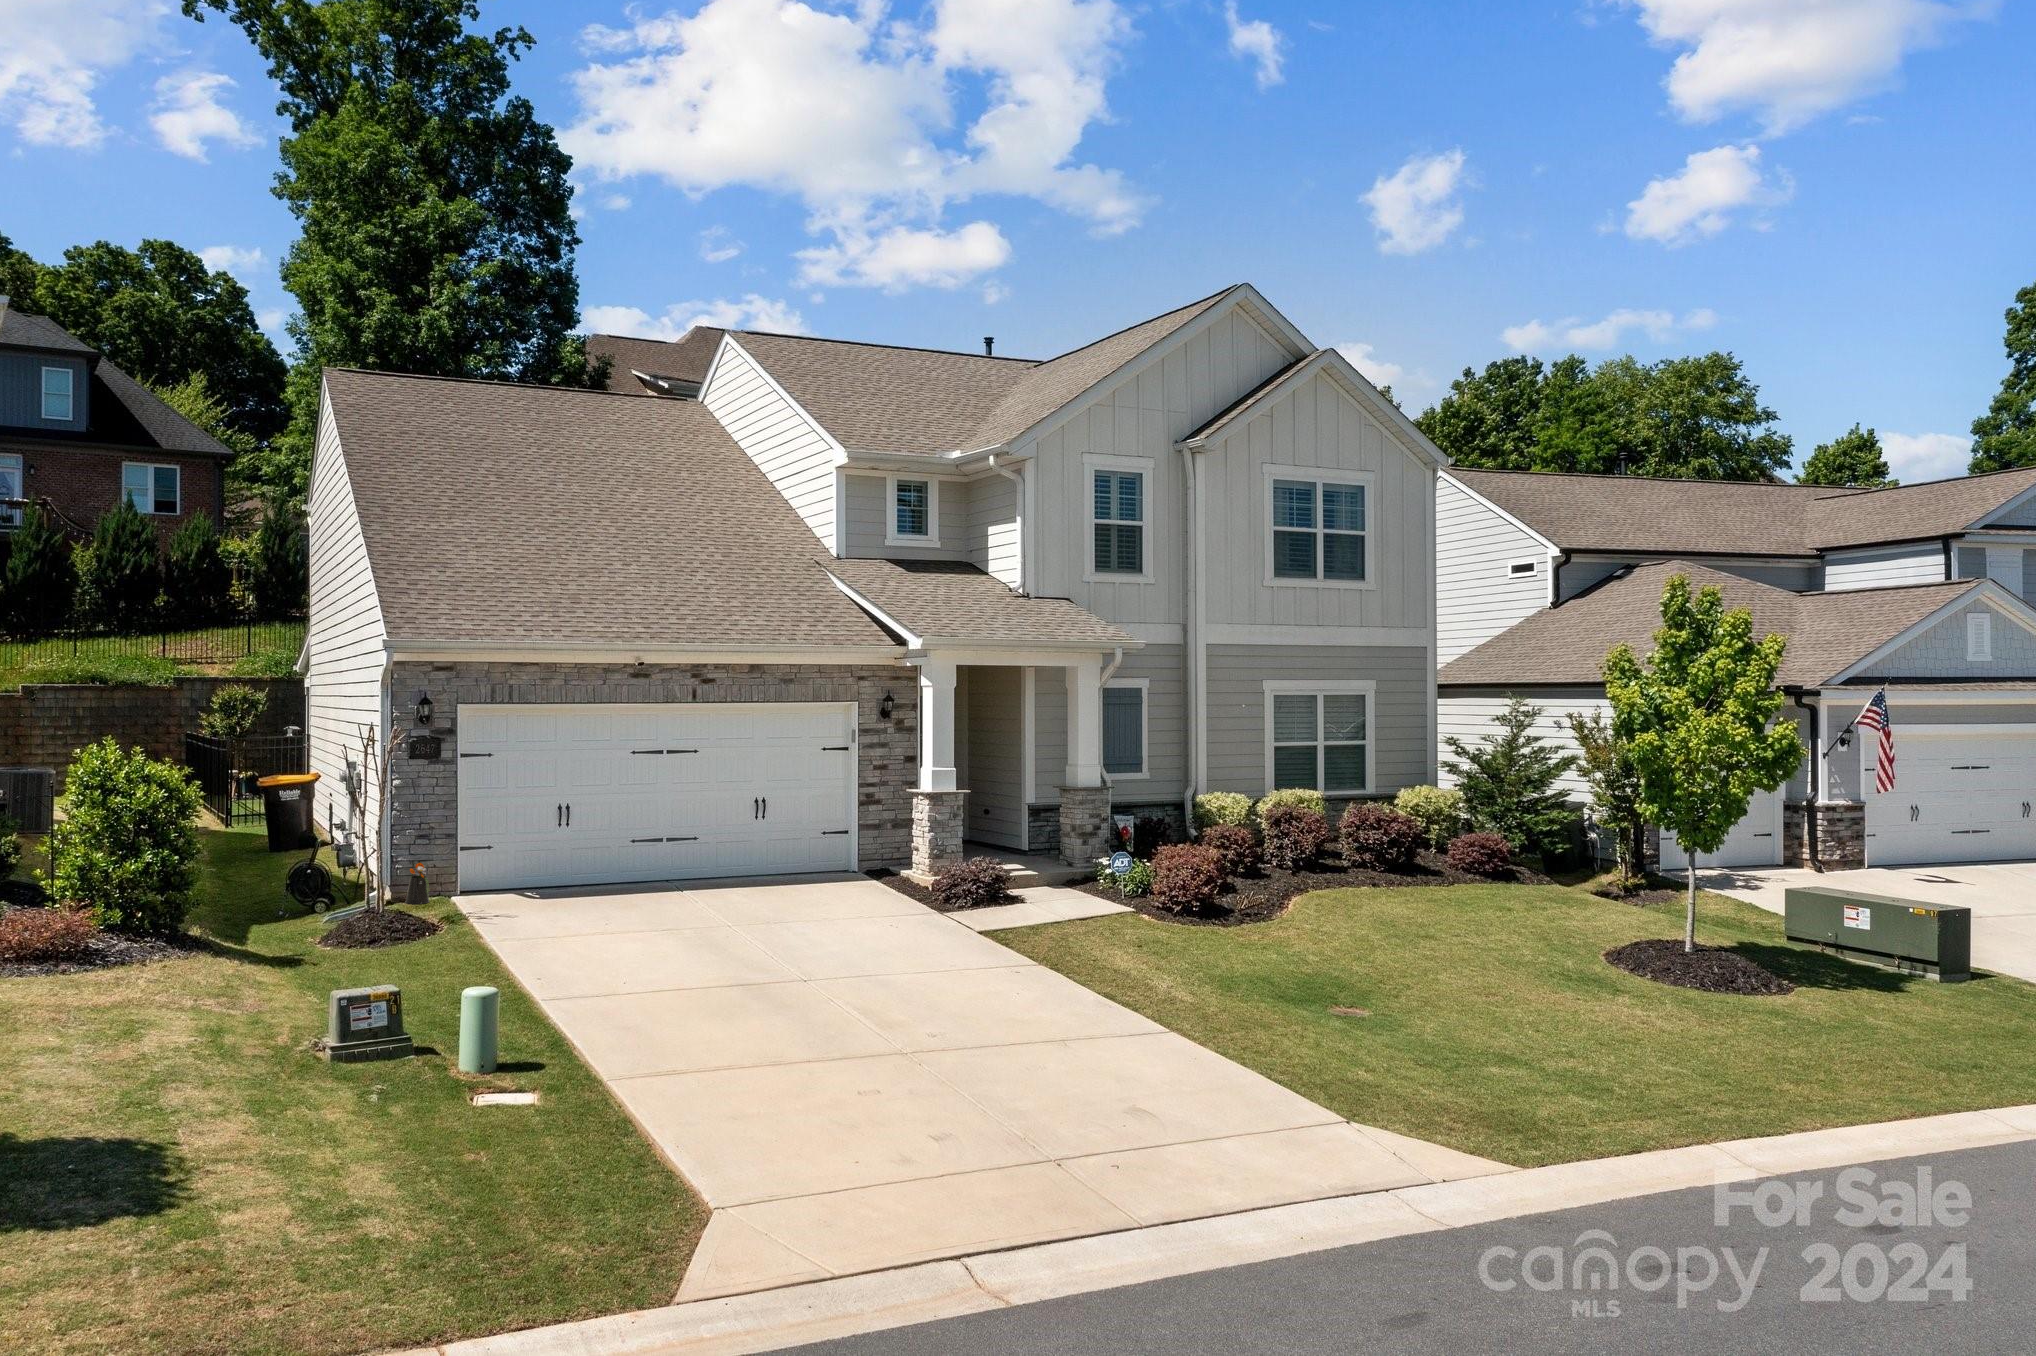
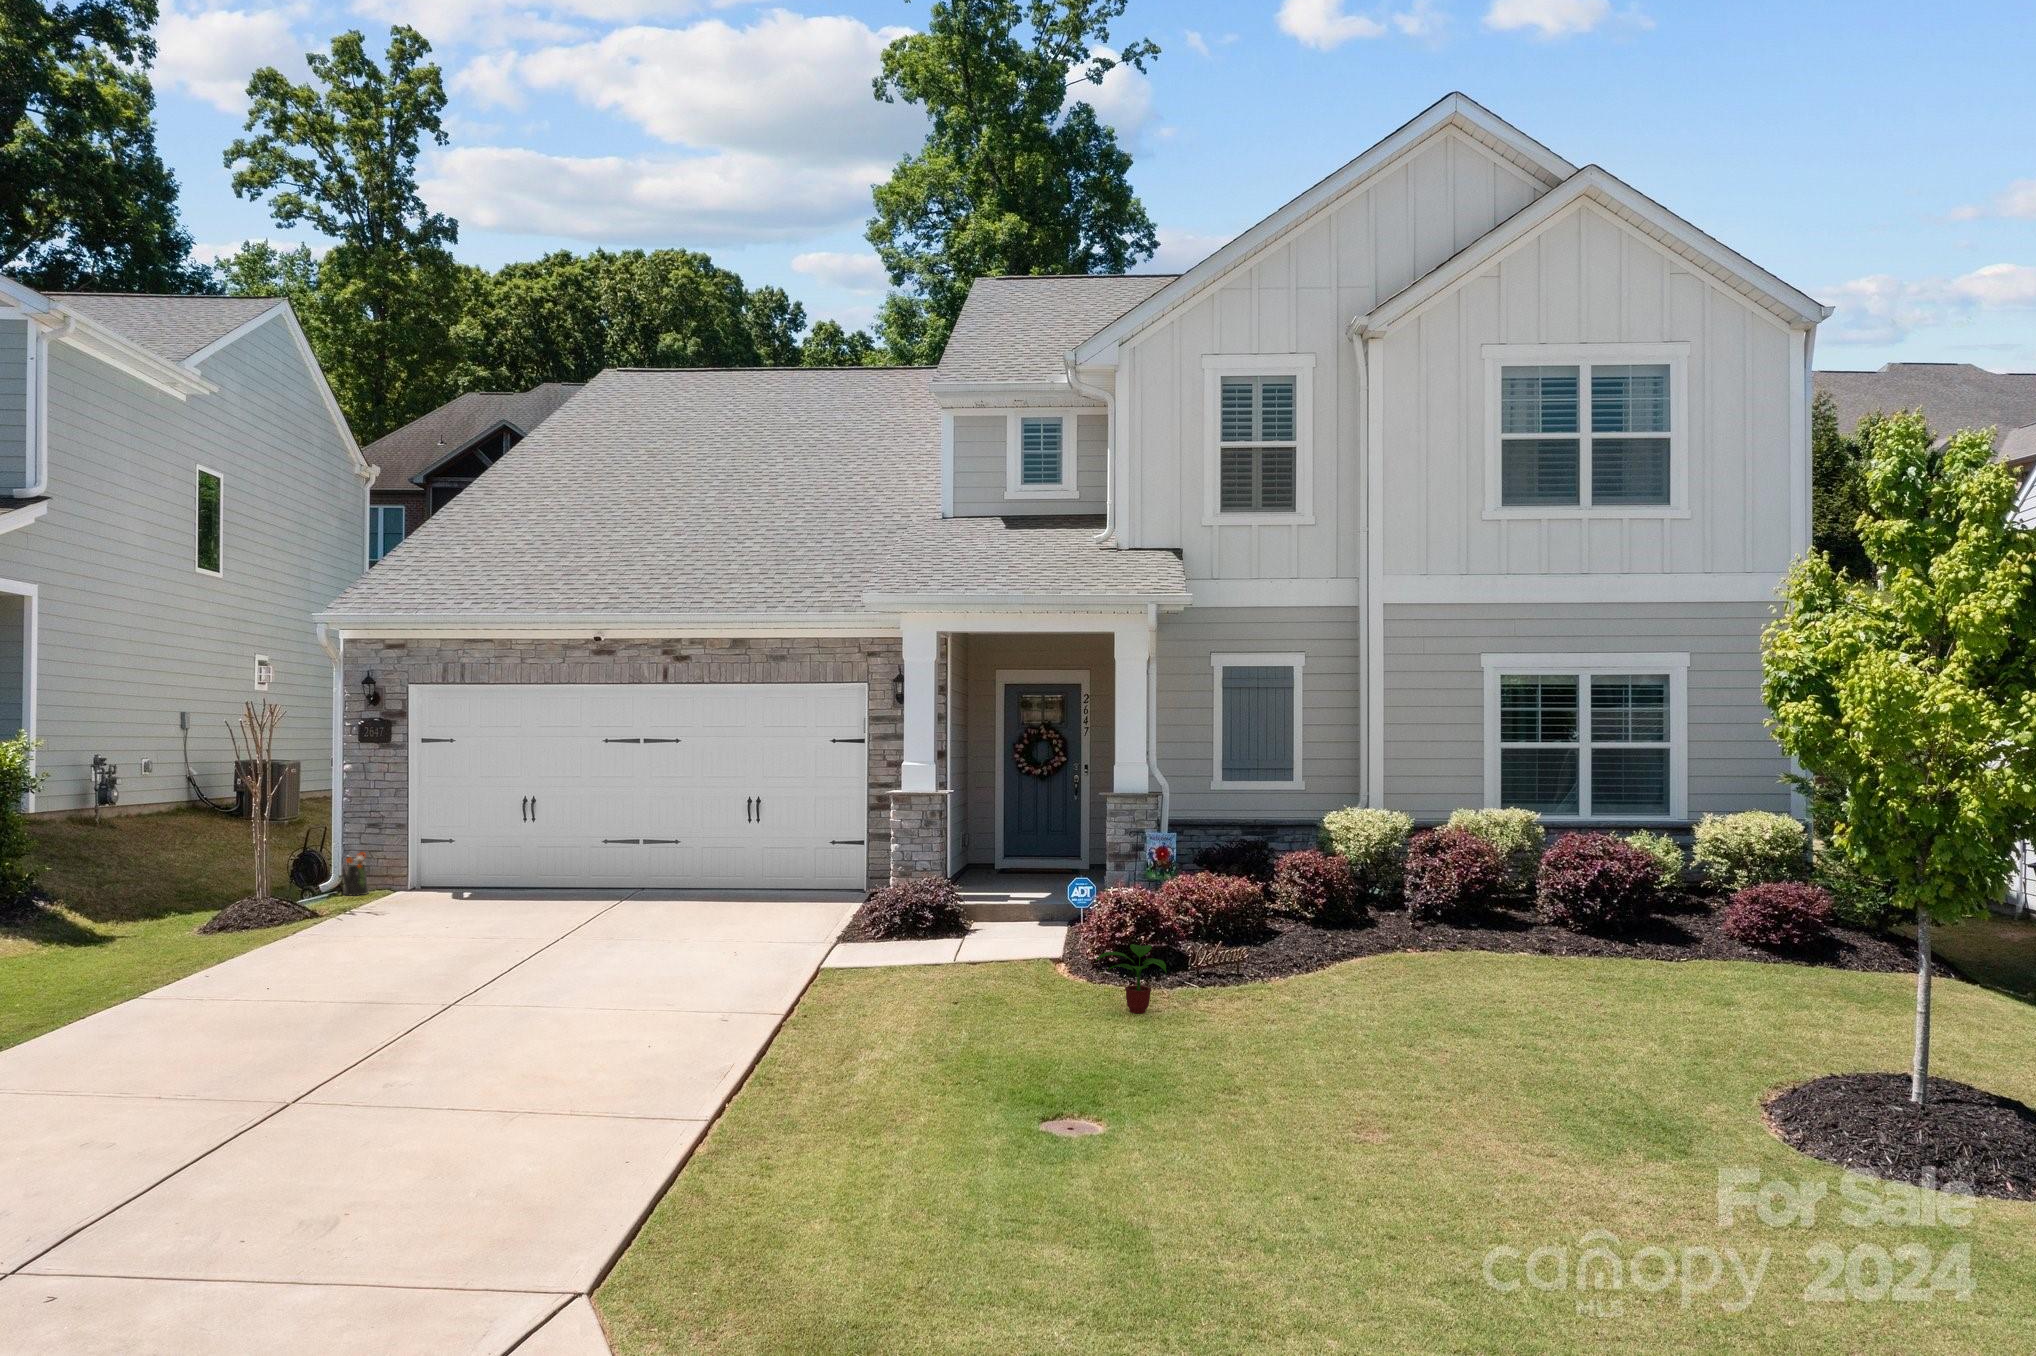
potted plant: none [1190,891,1238,937] -> present [1096,944,1167,1013]

